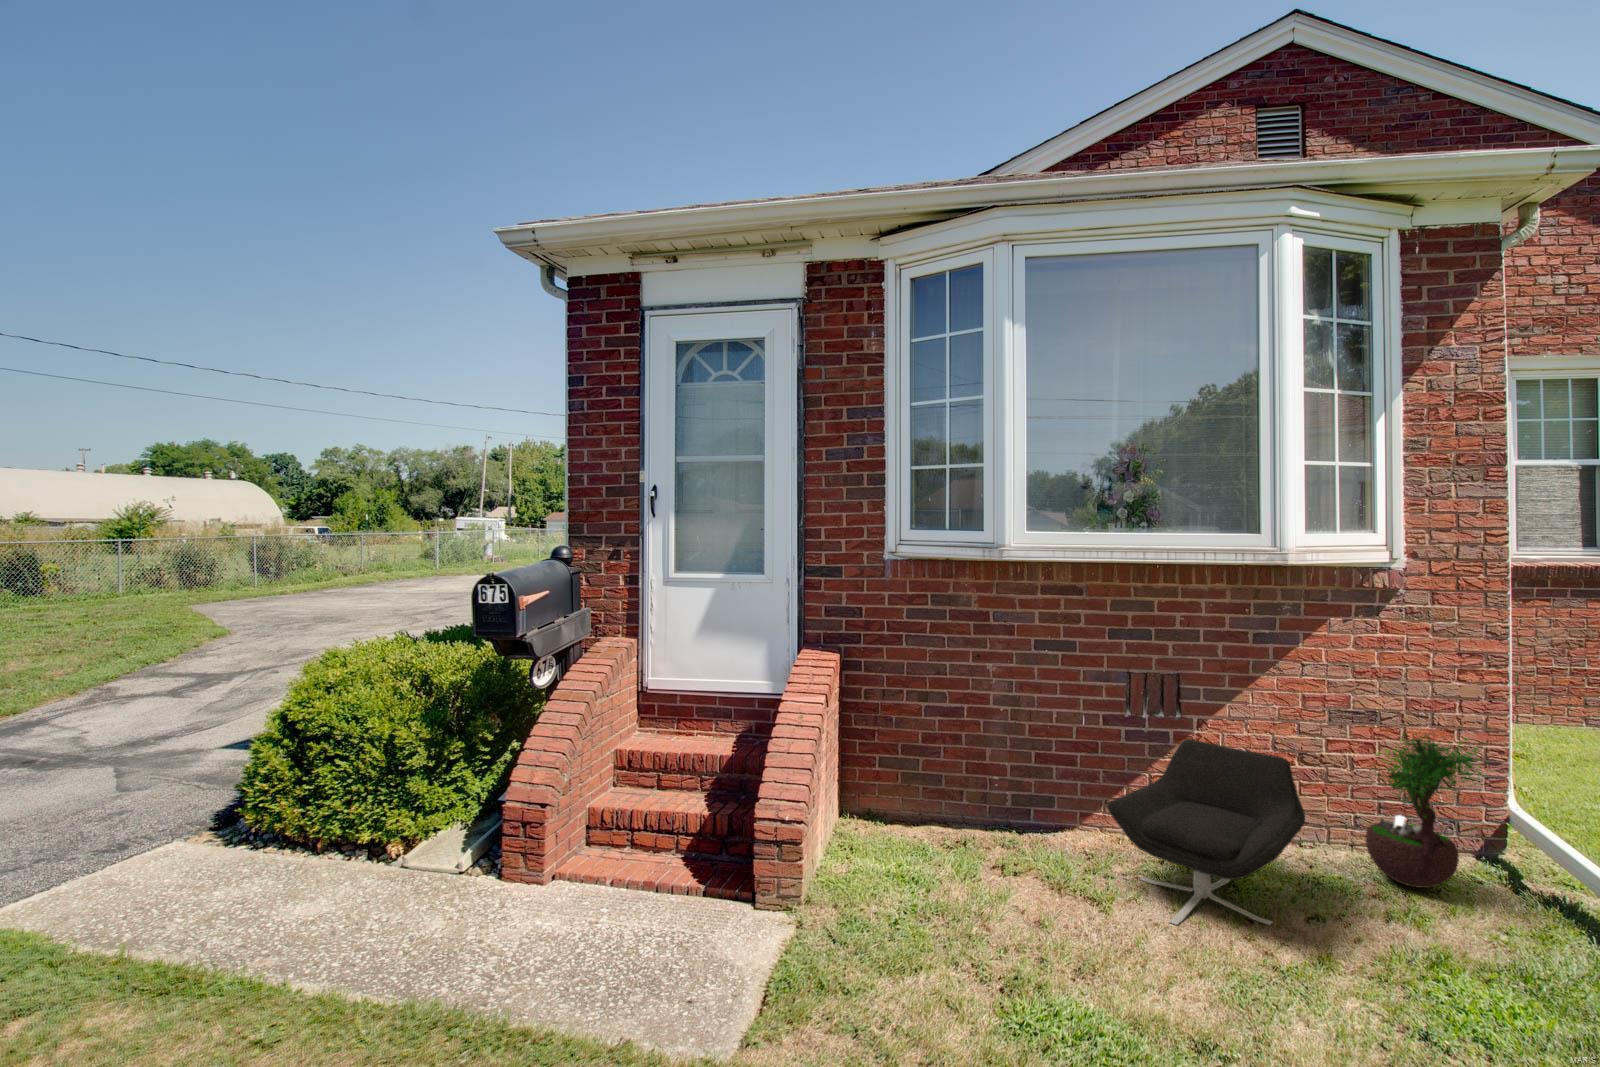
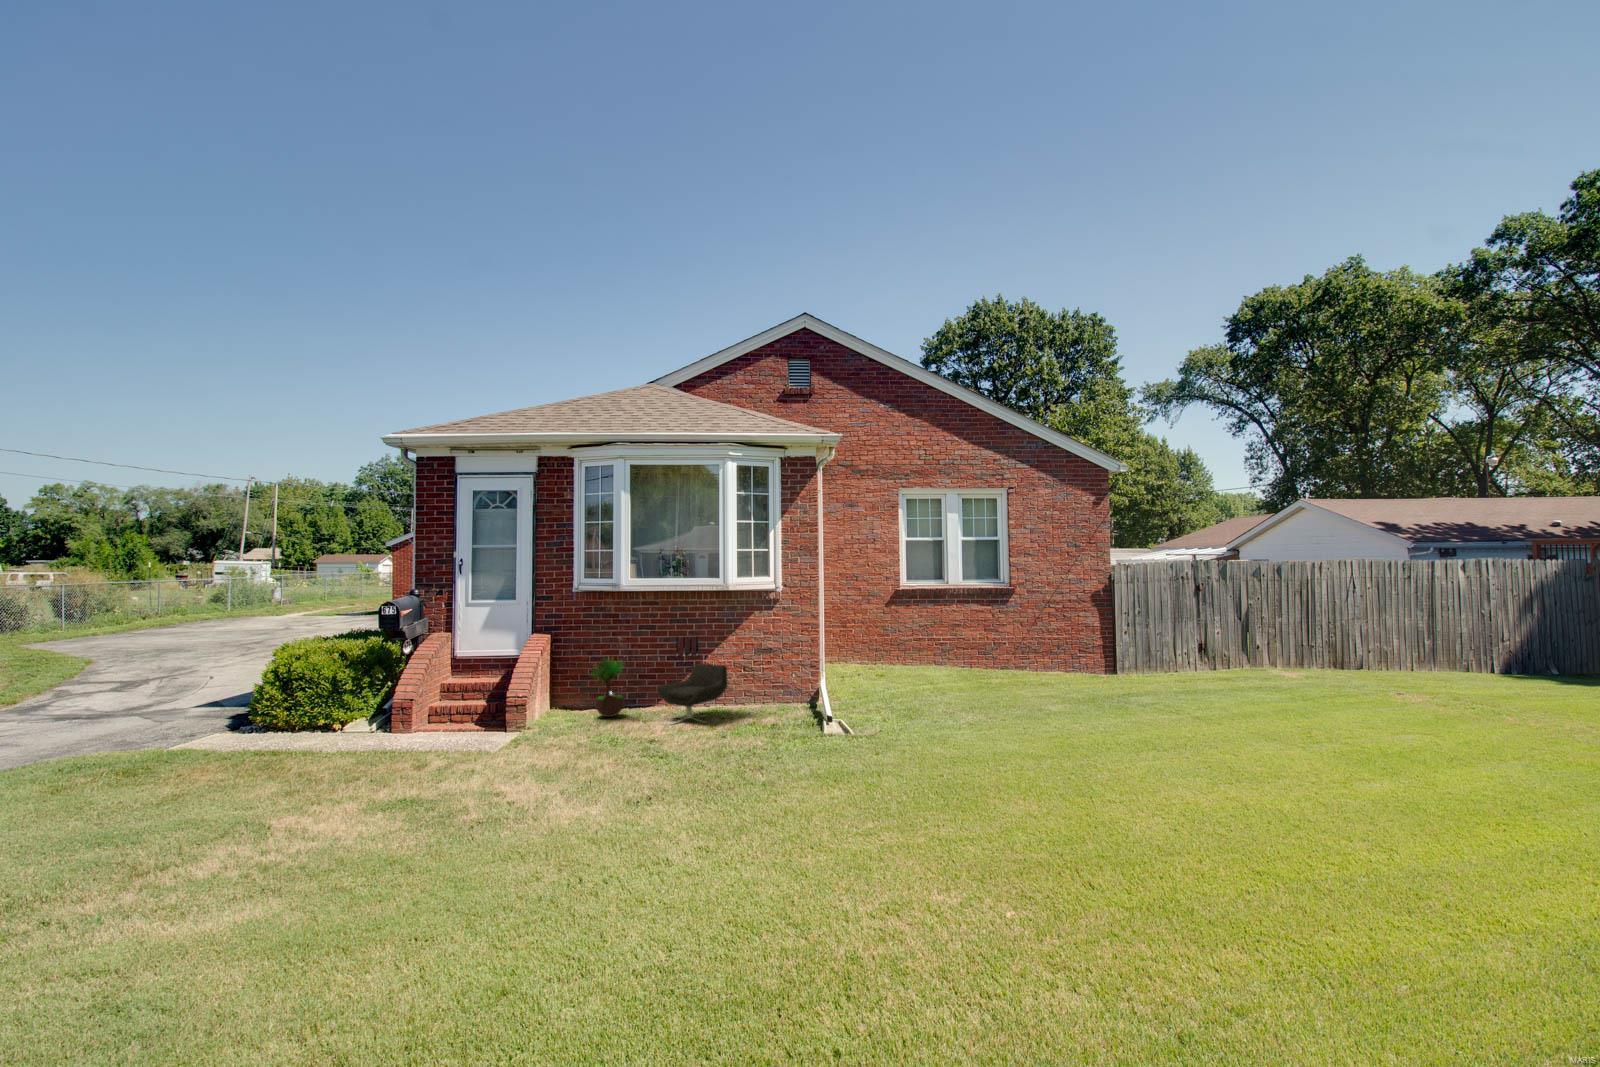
potted tree: present [1366,731,1488,888] -> present [591,658,624,717]

